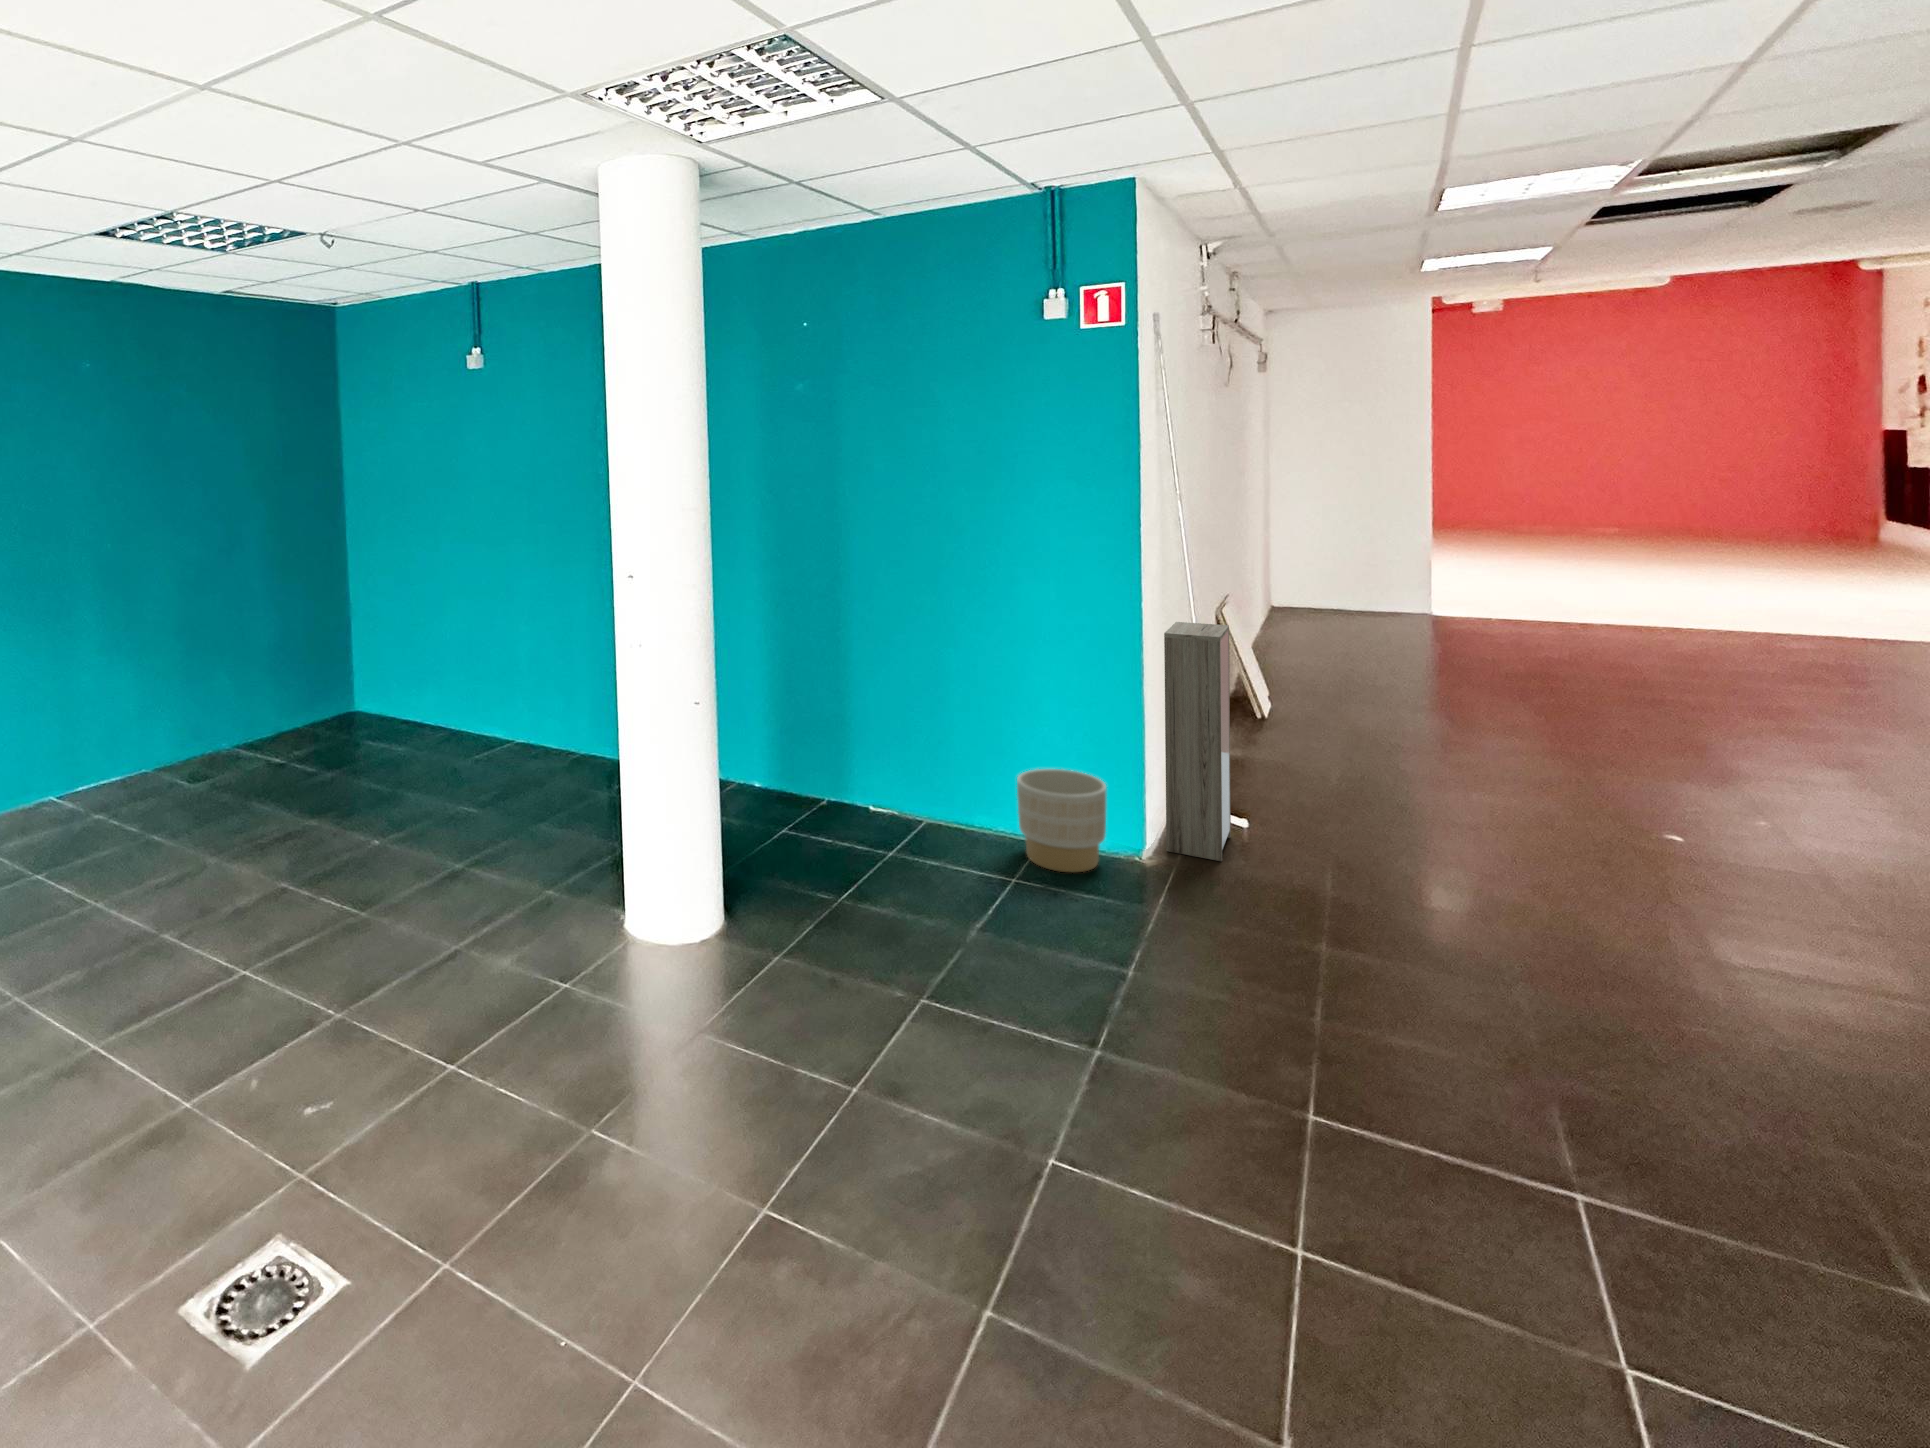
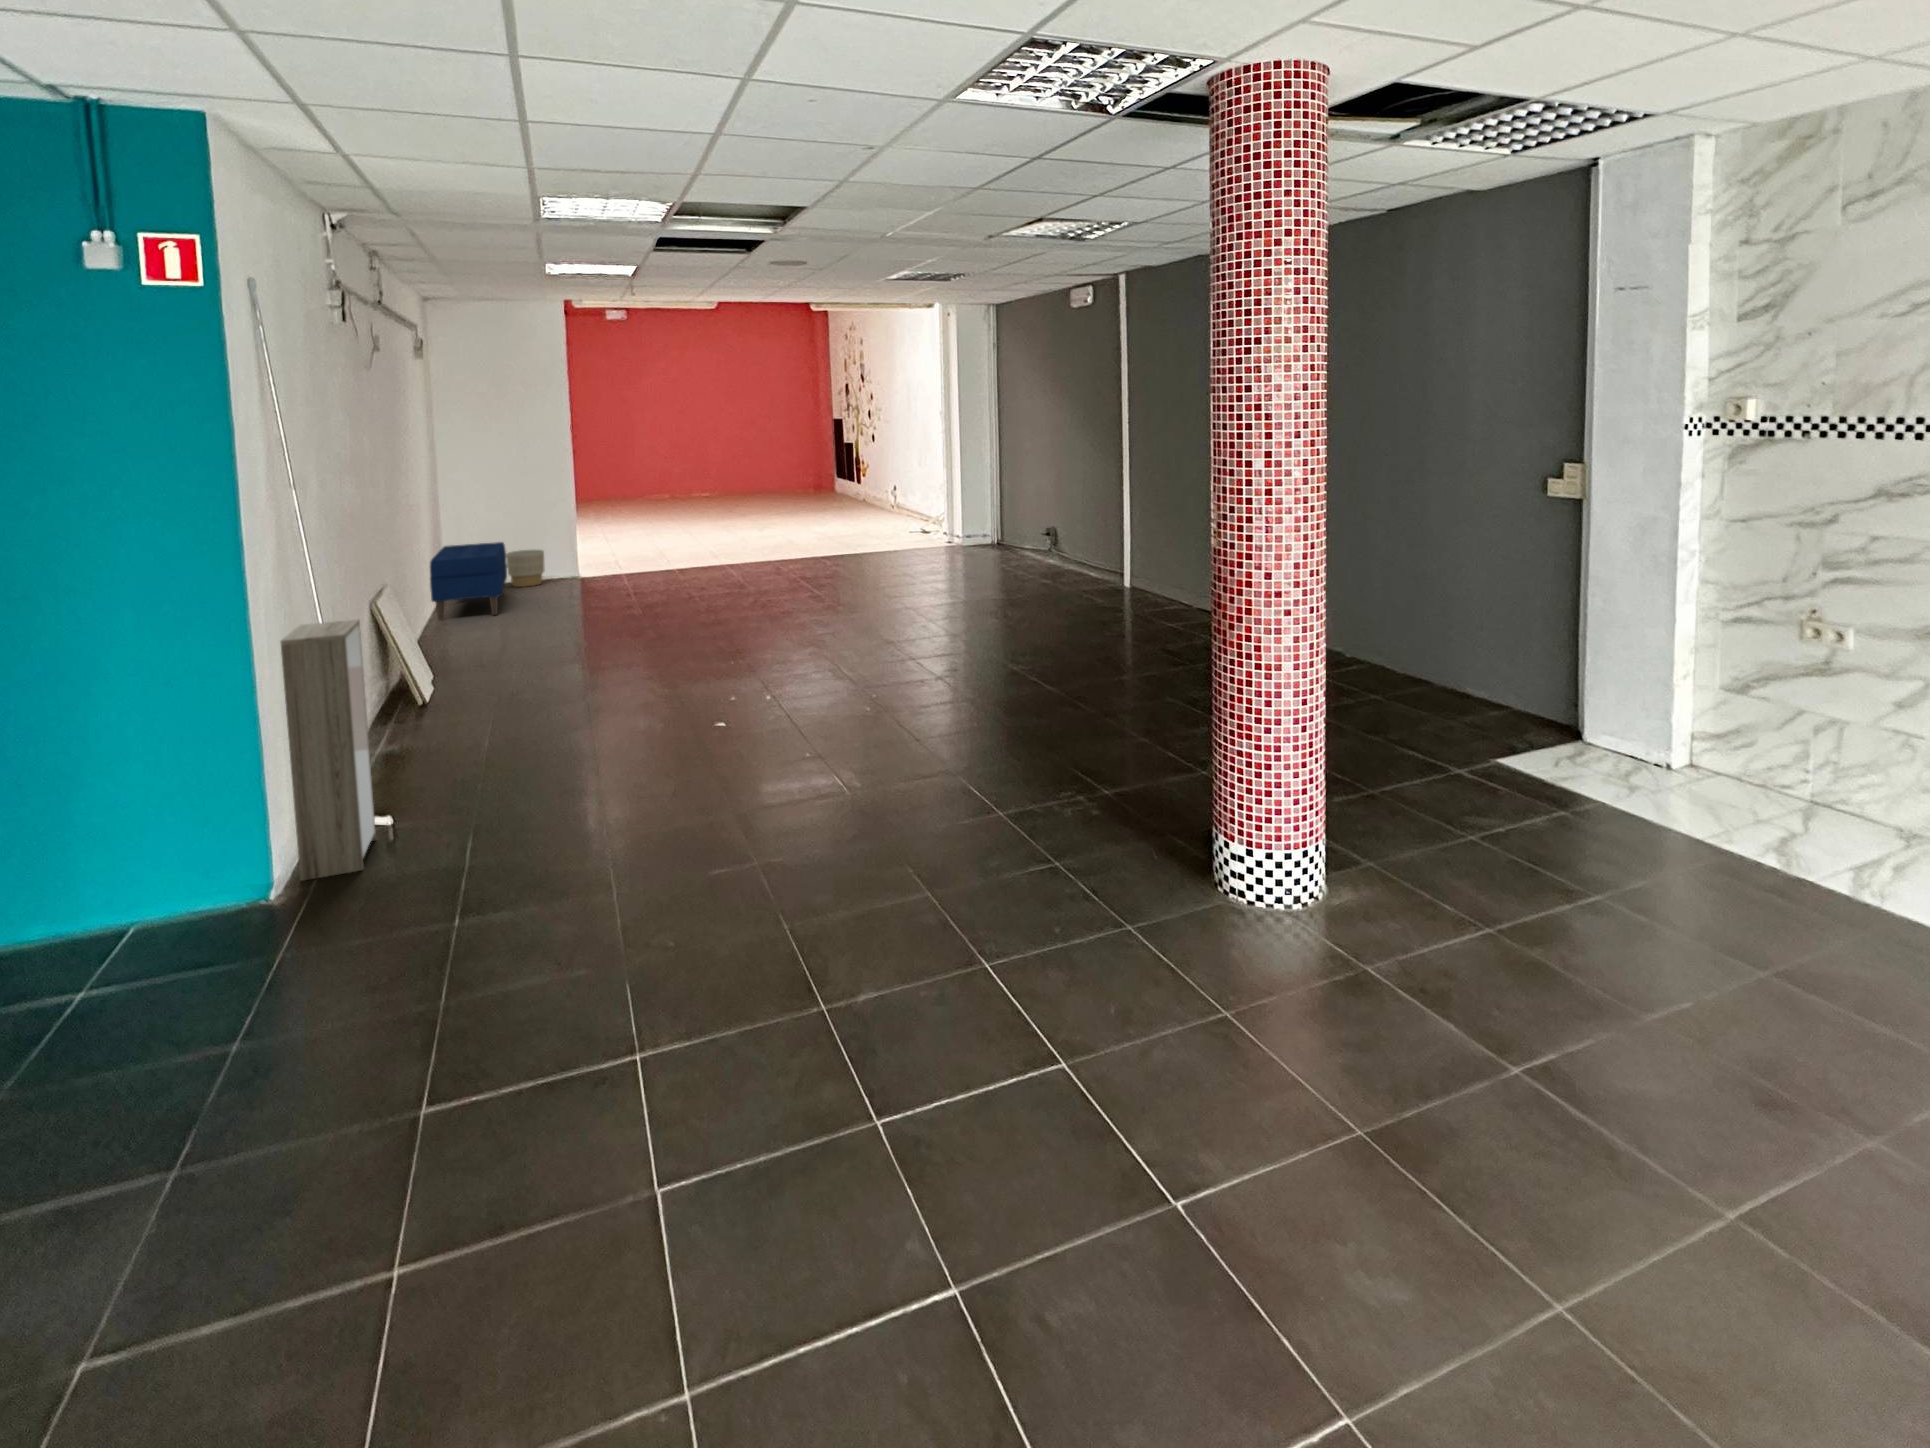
bench: none [1261,565,1343,645] -> present [430,542,507,620]
planter: present [1017,769,1106,872] -> present [506,550,545,587]

